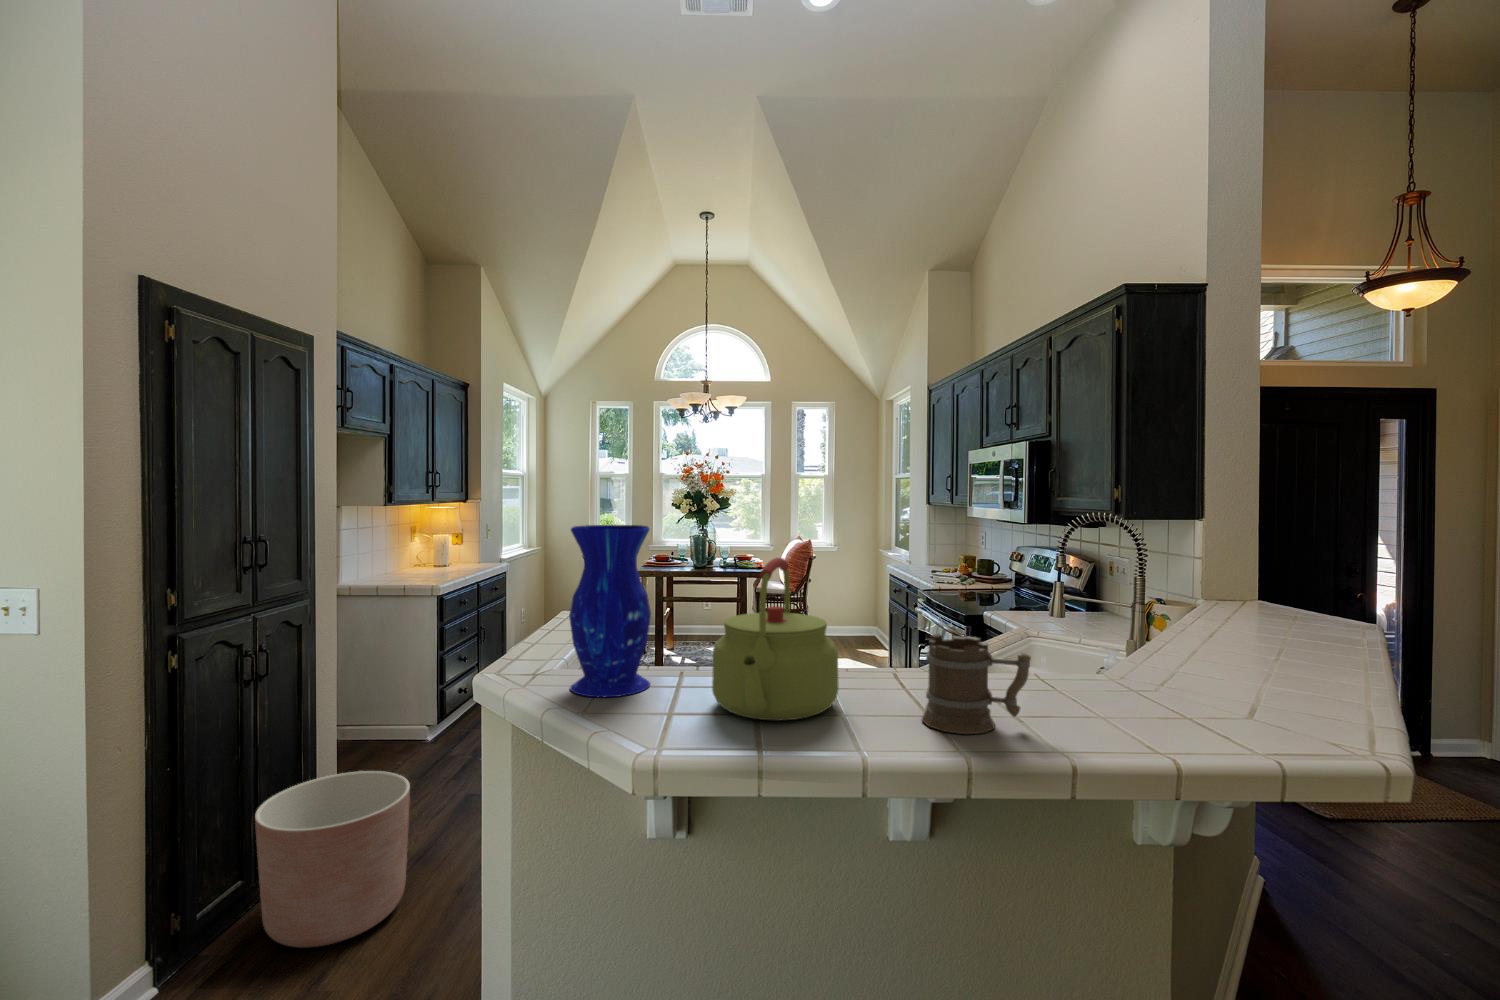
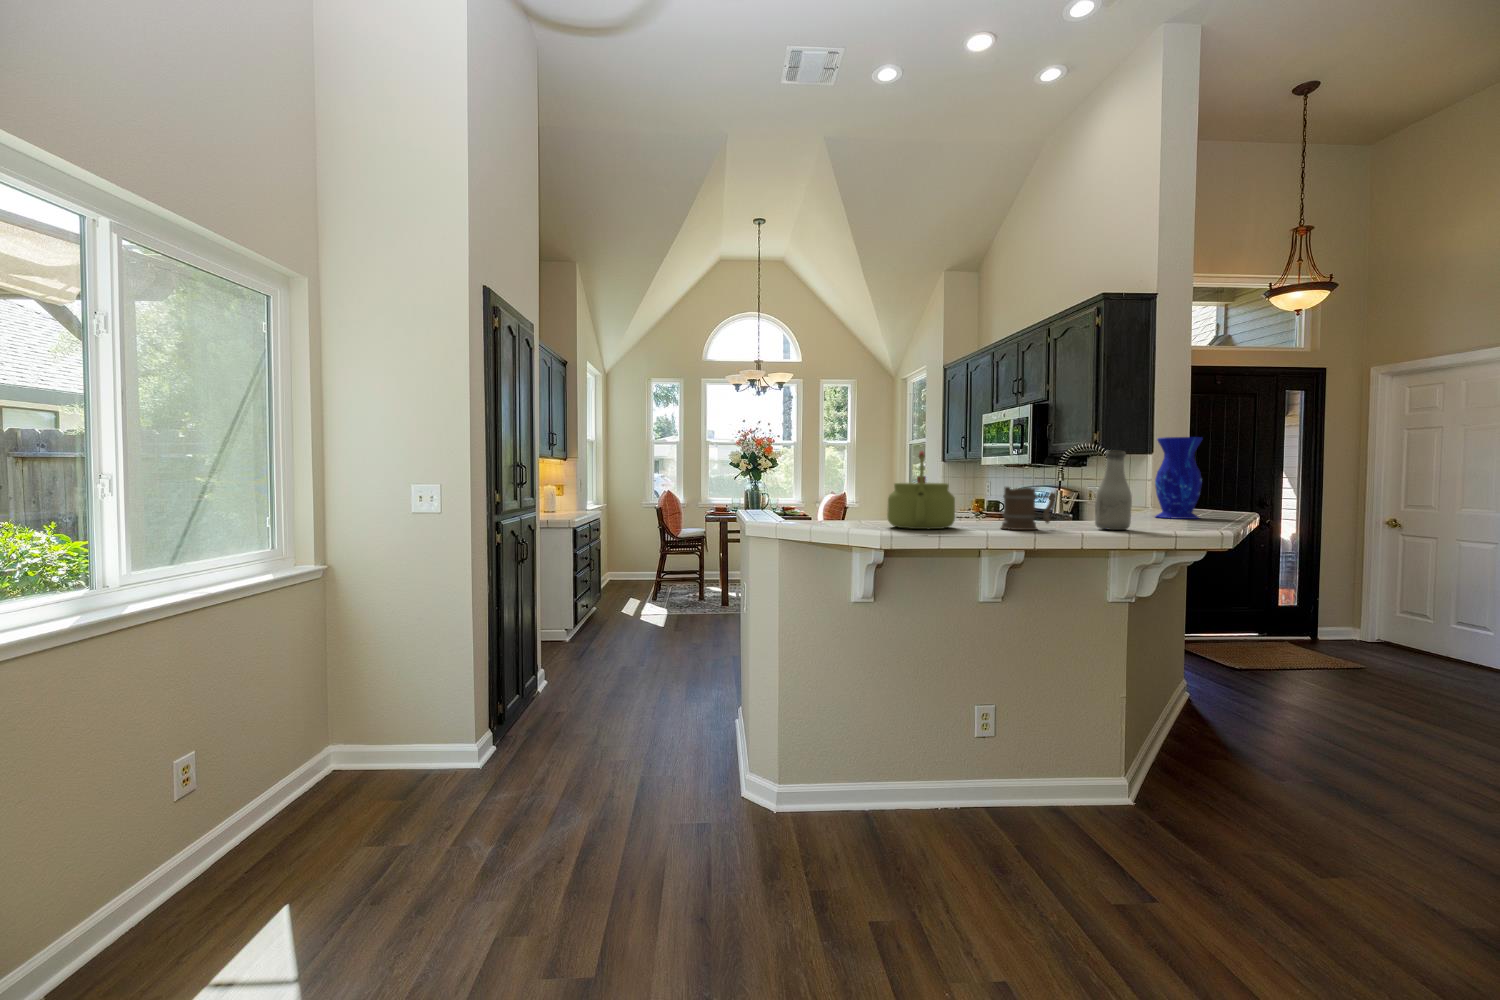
vase: present [569,525,651,697] -> present [1155,437,1202,519]
bottle: none [1111,571,1188,742] -> present [1095,450,1132,530]
planter: present [255,771,410,948] -> none [524,631,617,733]

